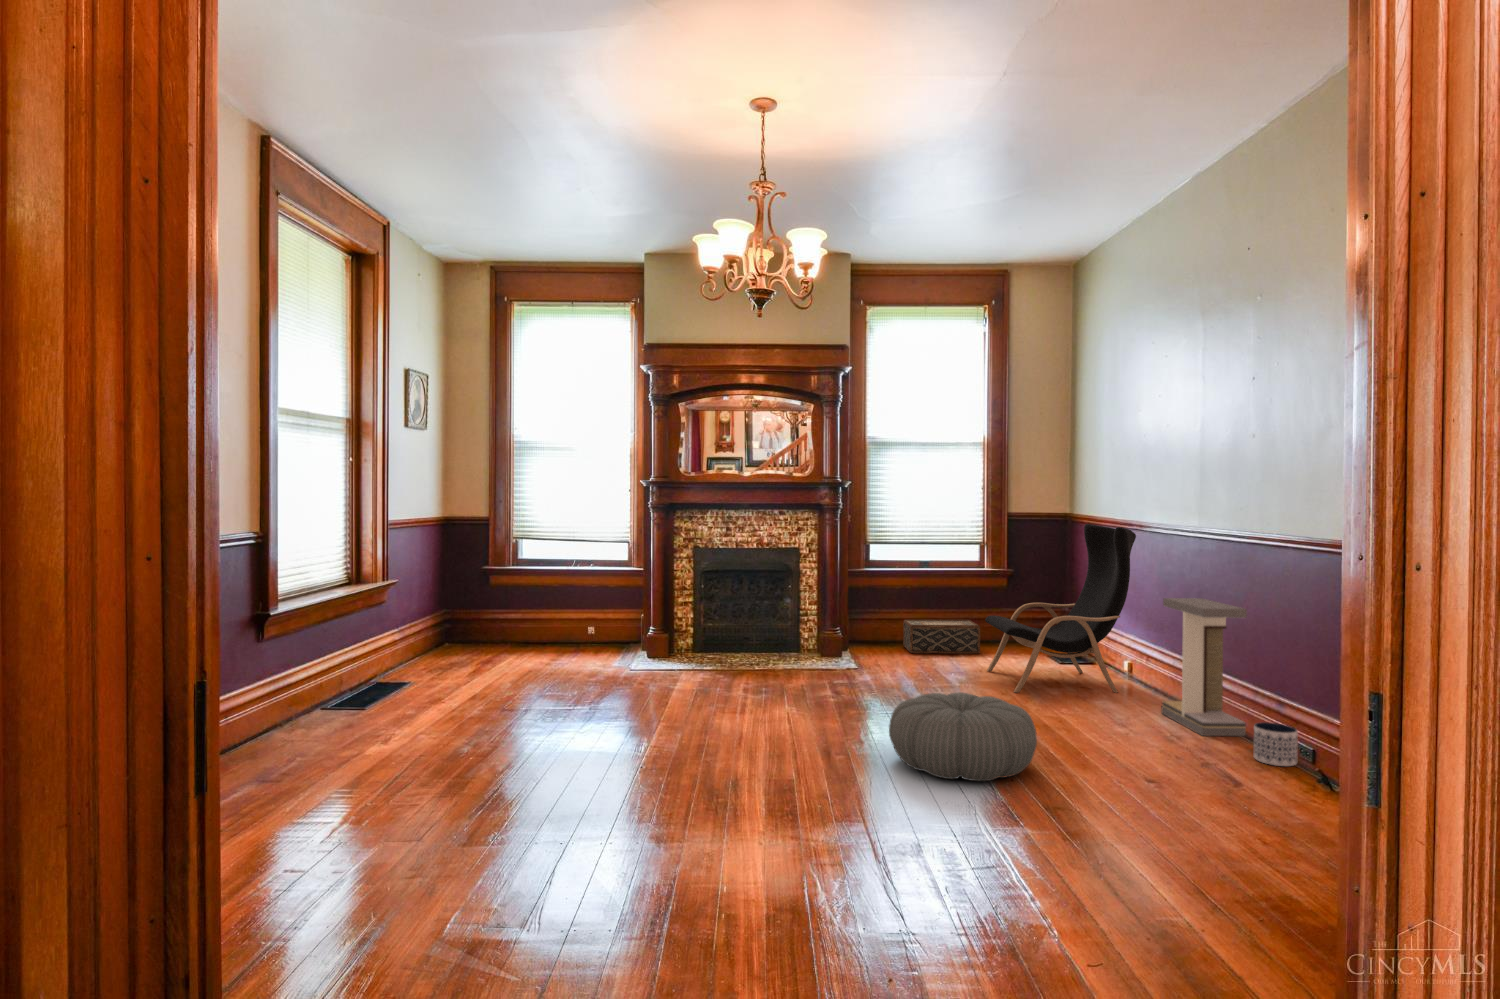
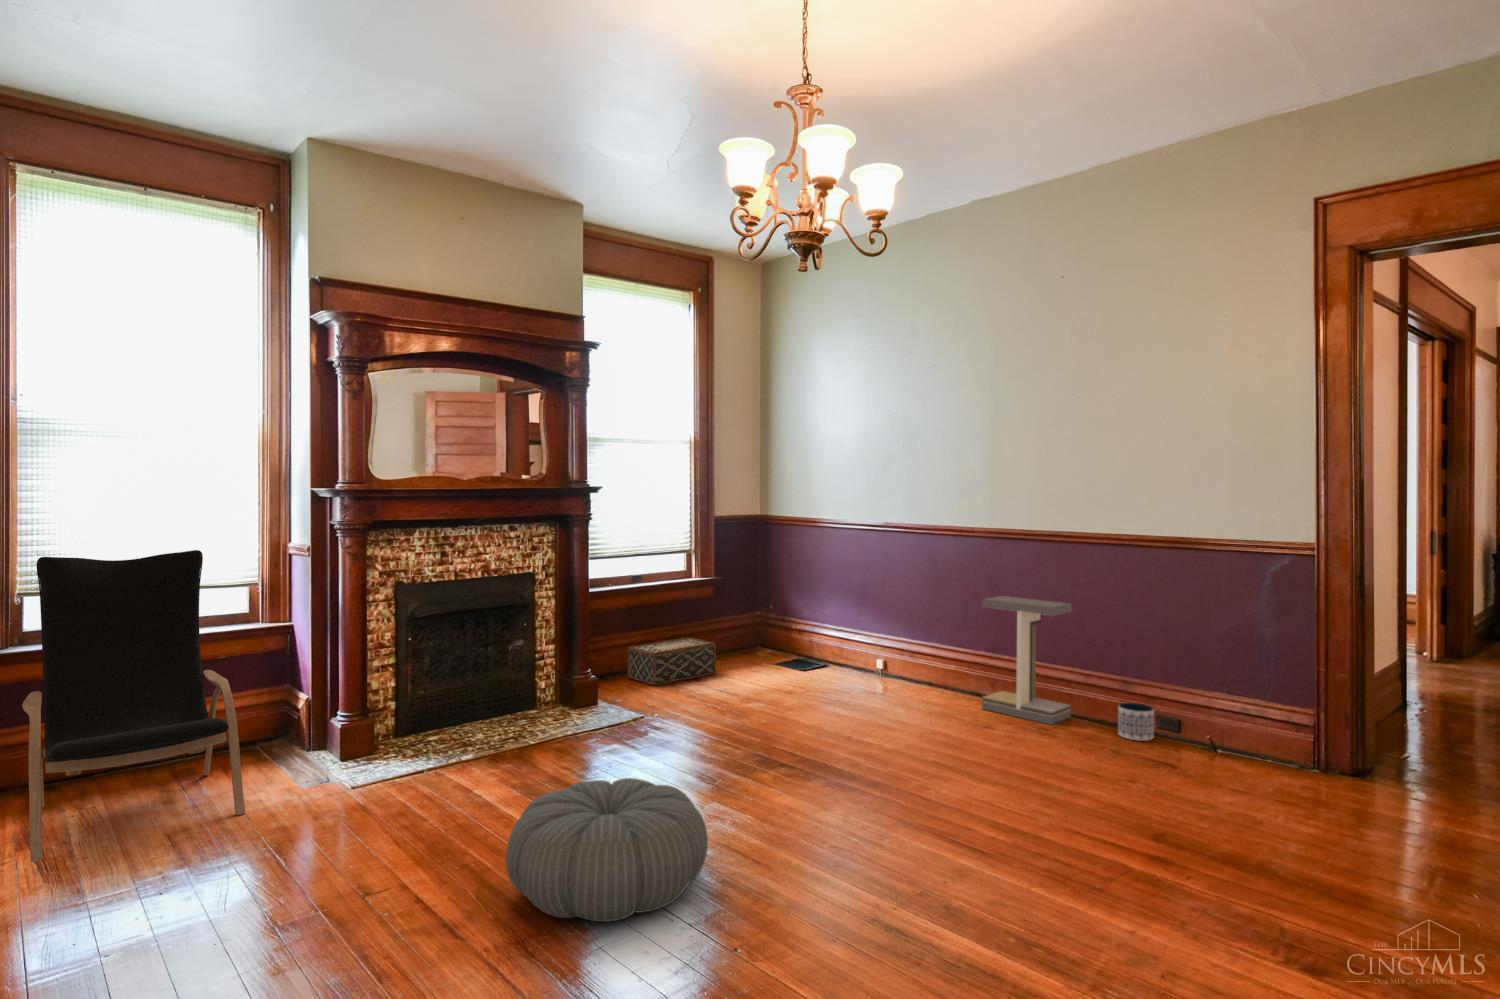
lounge chair: present [985,524,1136,693] -> present [22,550,245,862]
pouf: present [889,692,1037,781] -> present [506,778,708,922]

